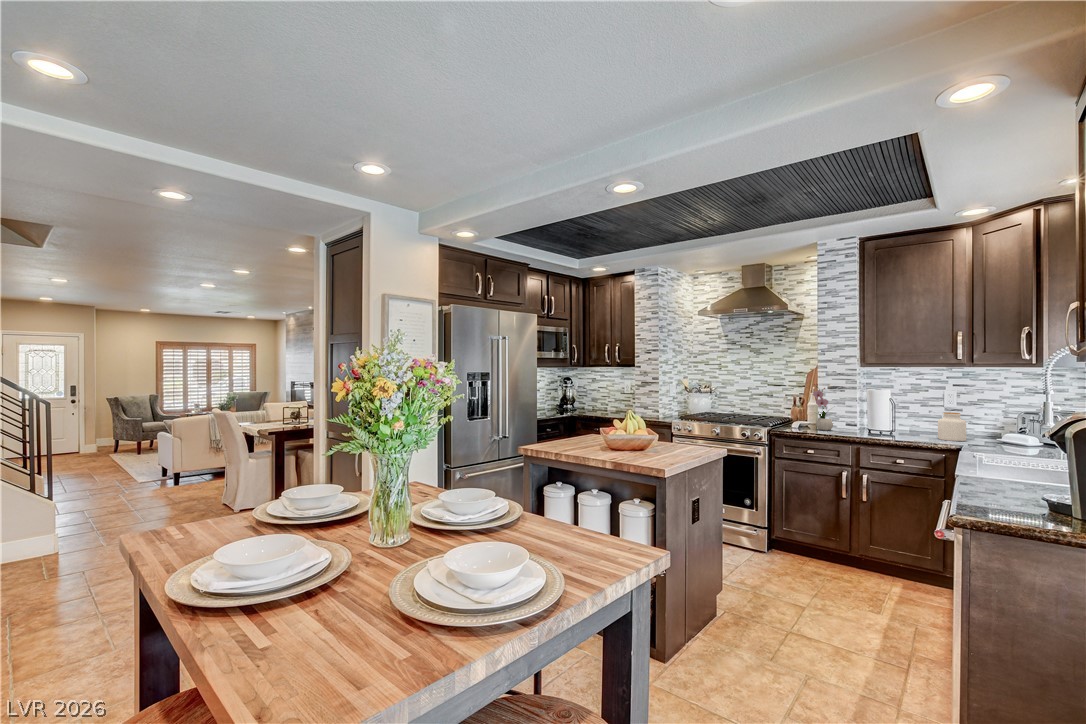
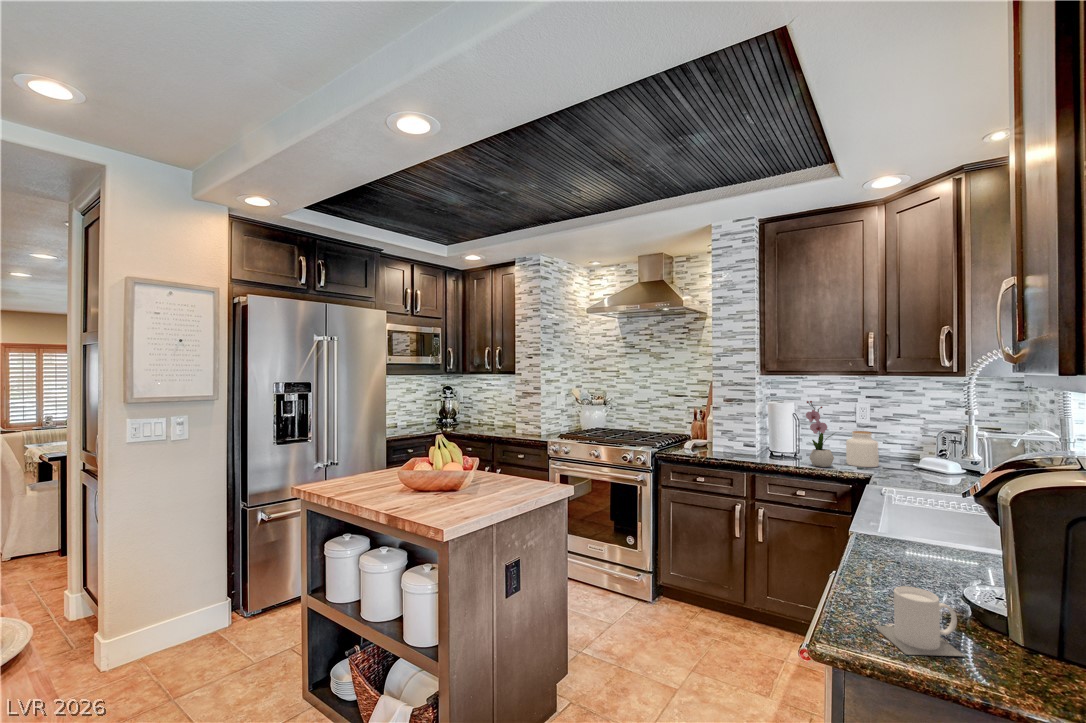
flower arrangement: present [813,384,833,431] -> present [806,401,834,467]
mug: none [992,485,1051,519] -> present [874,586,964,656]

